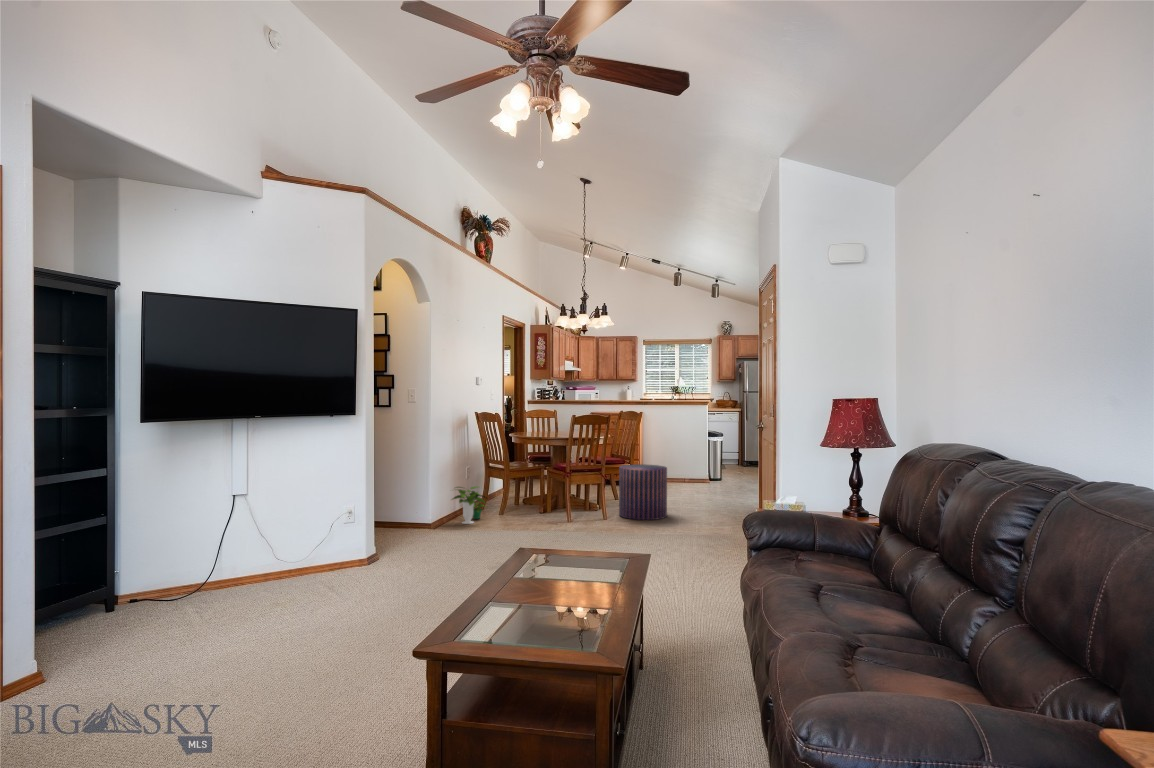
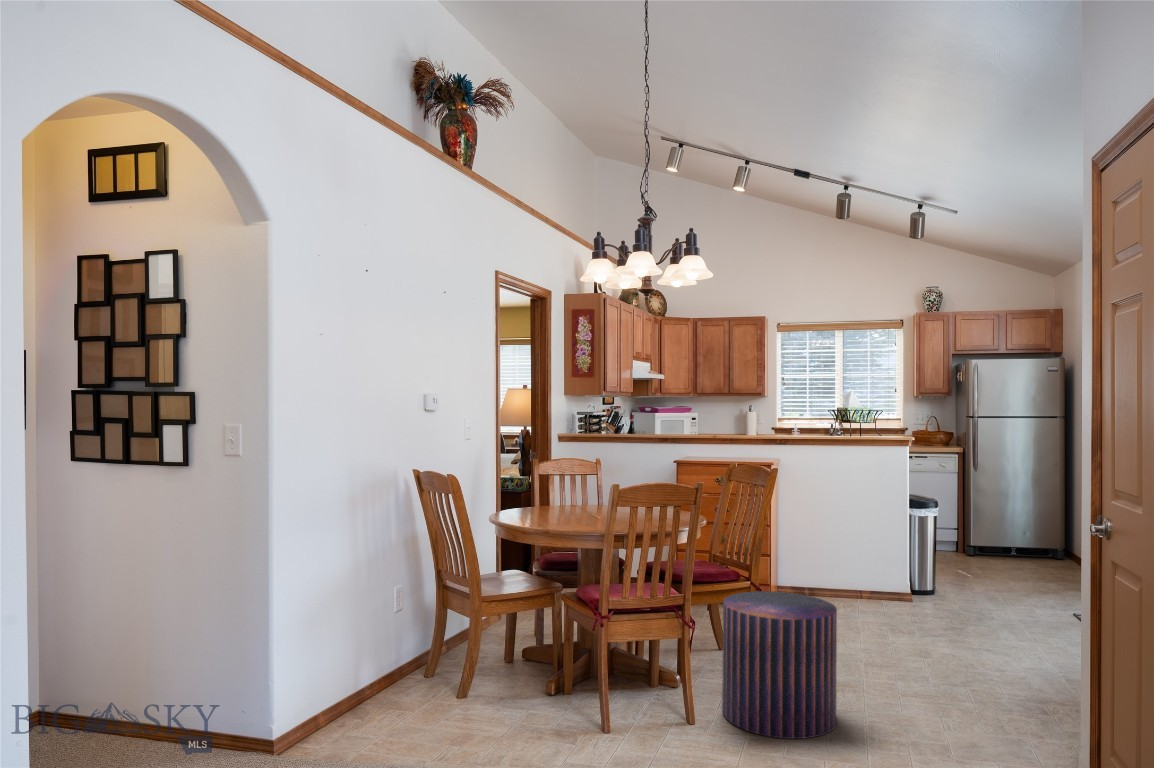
potted plant: present [453,486,486,524] -> none [332,639,427,730]

